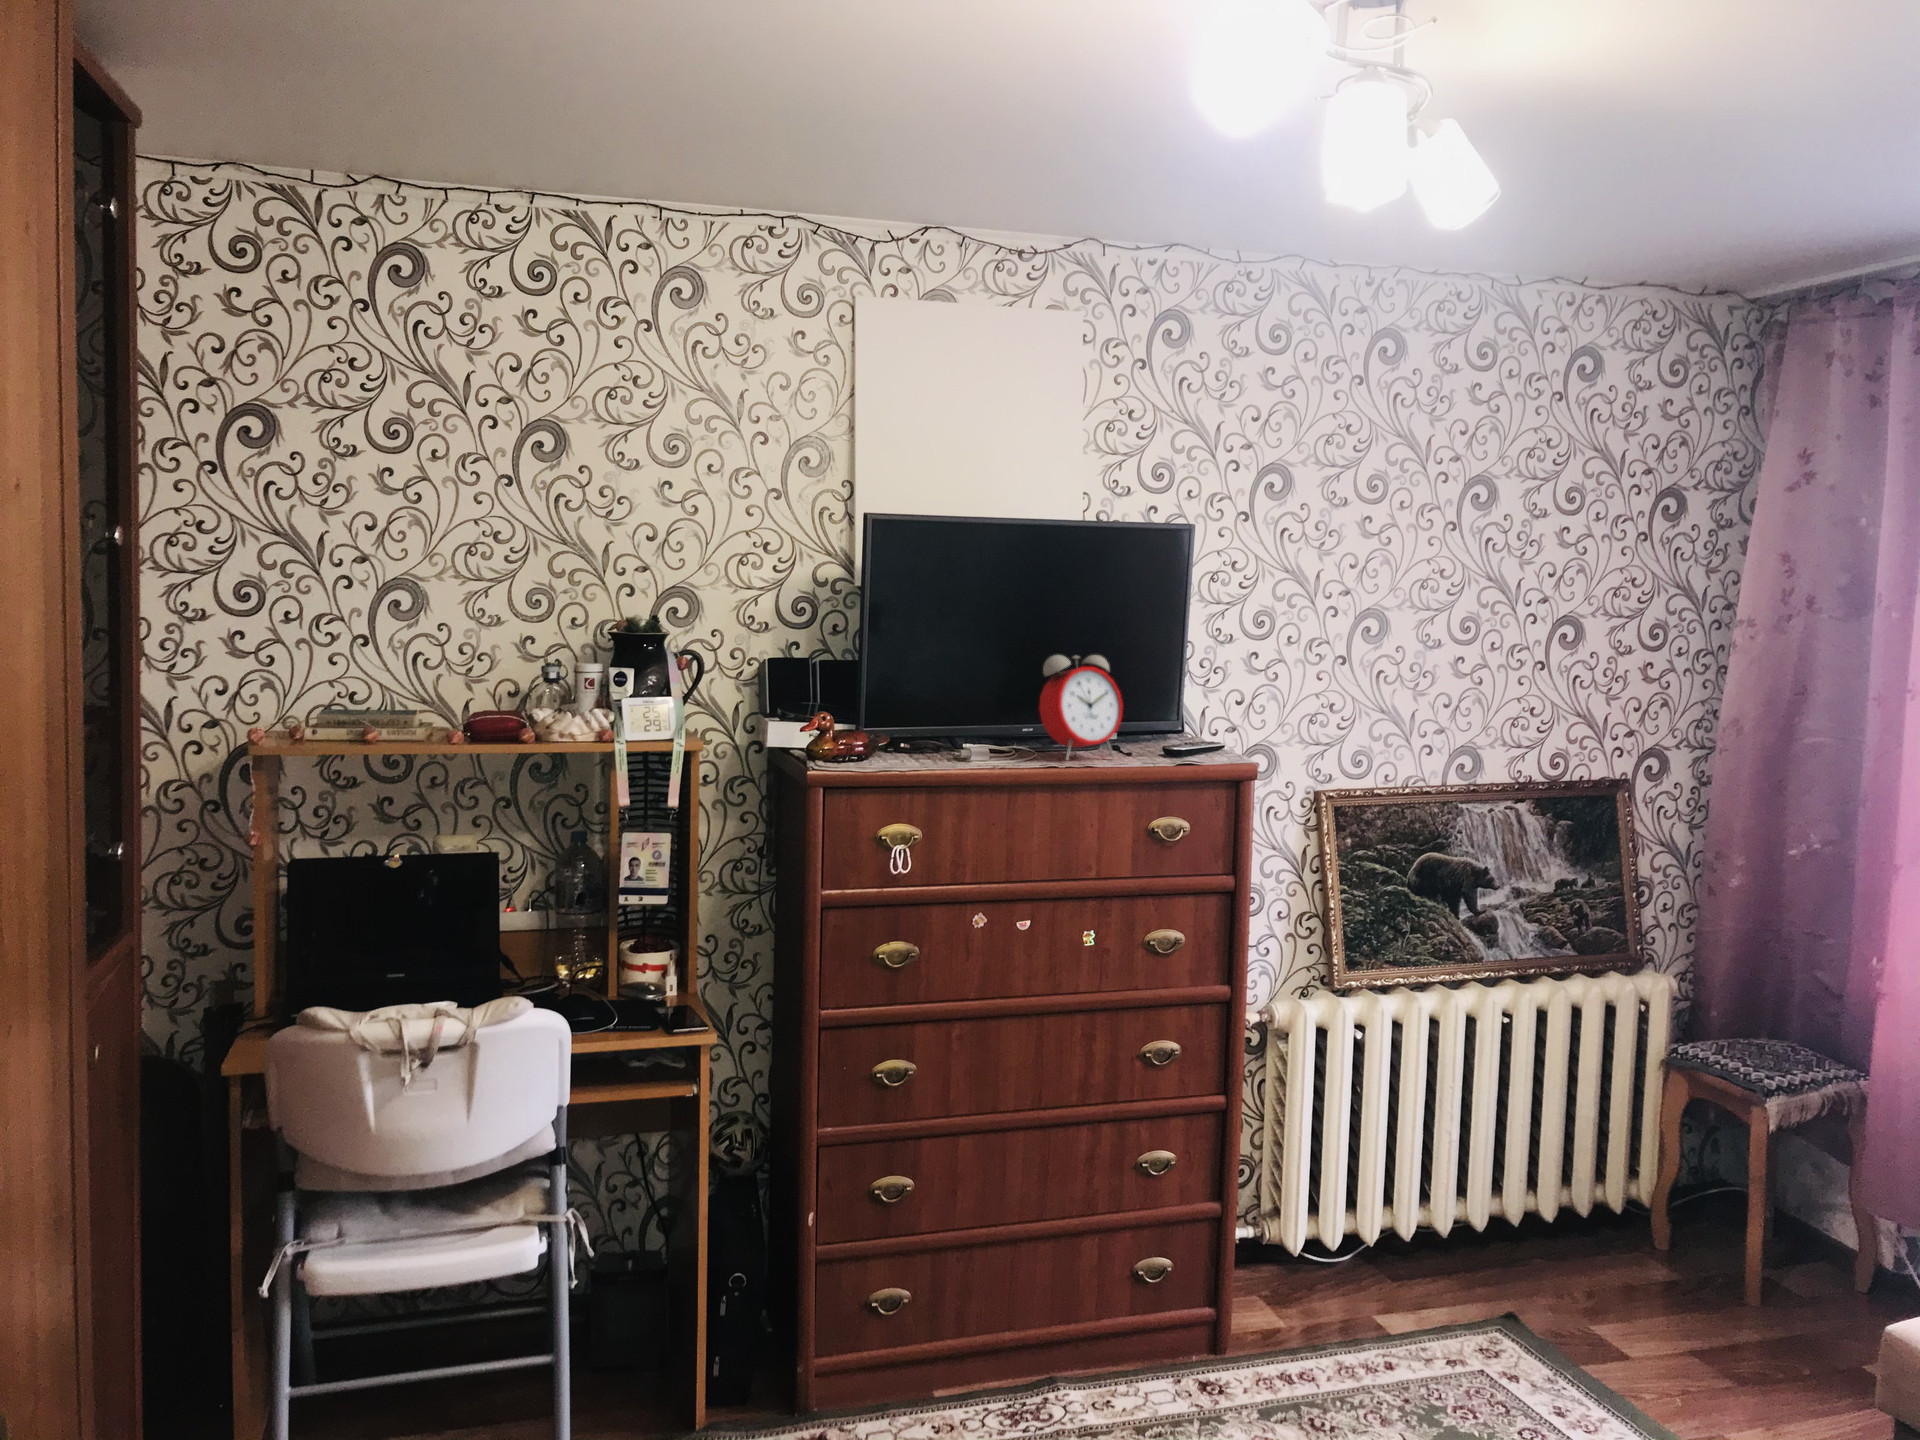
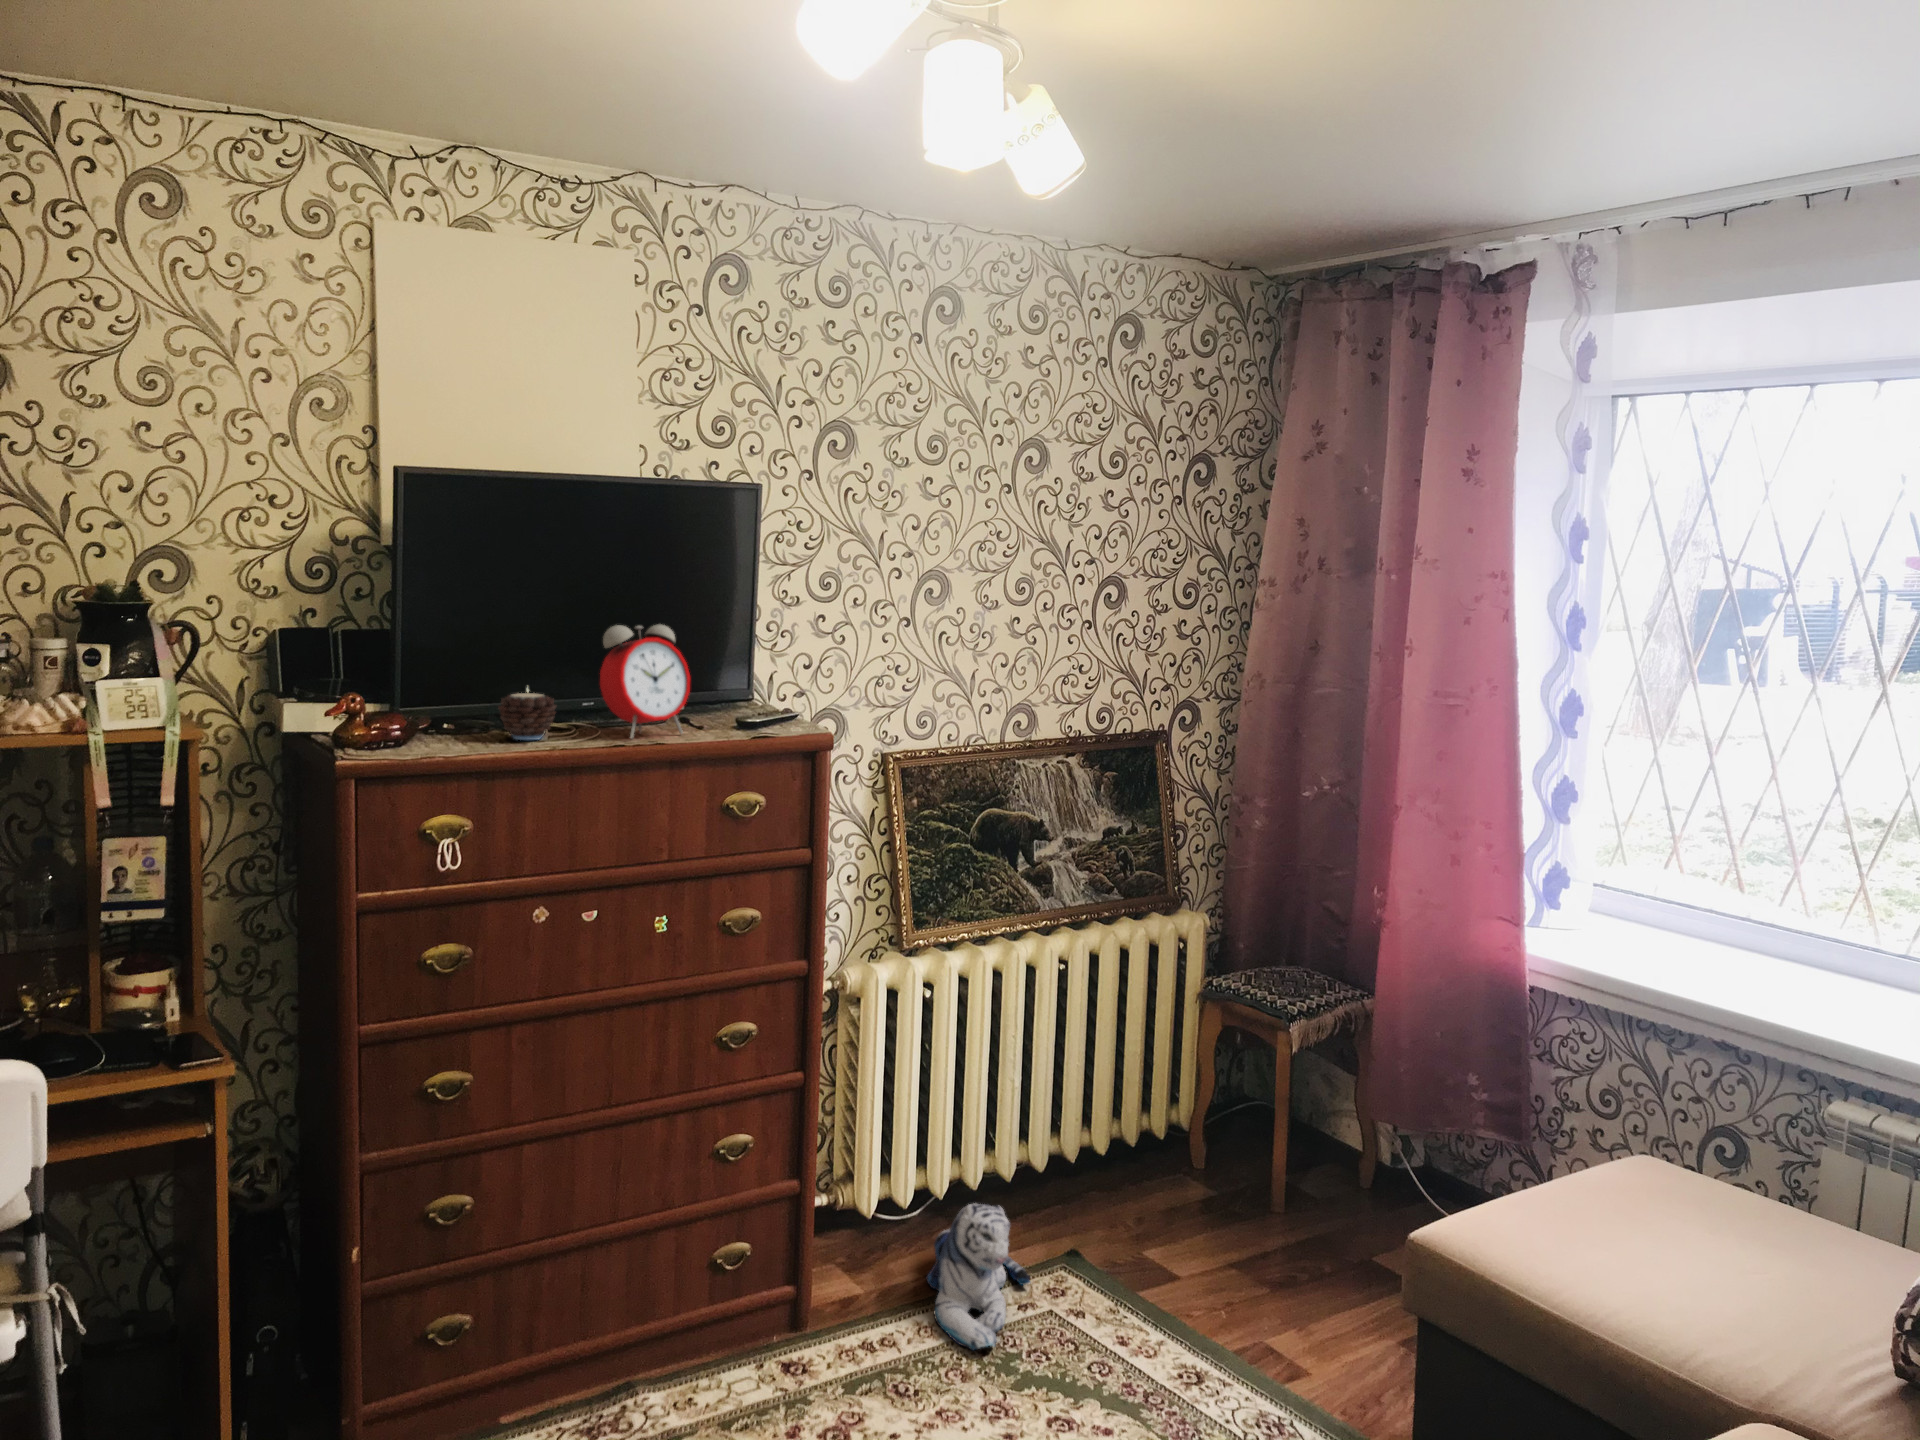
candle: none [949,709,1001,759] -> present [499,693,556,740]
plush toy: none [1348,1251,1461,1399] -> present [926,1204,1030,1351]

